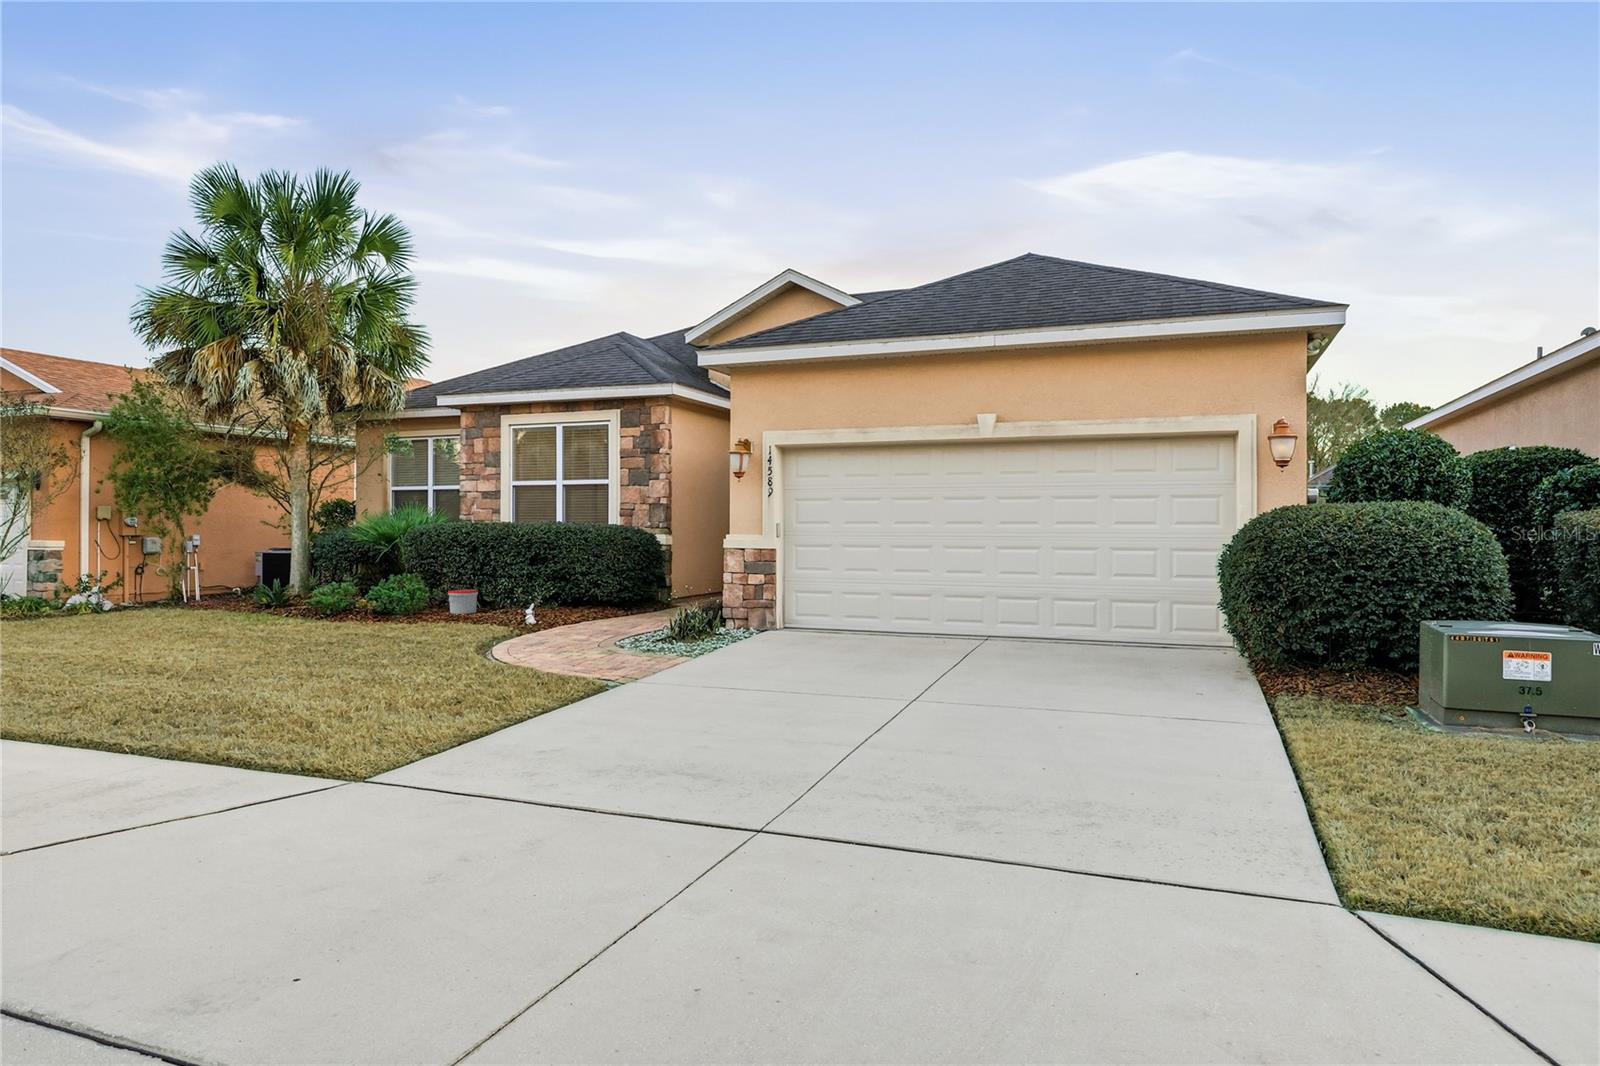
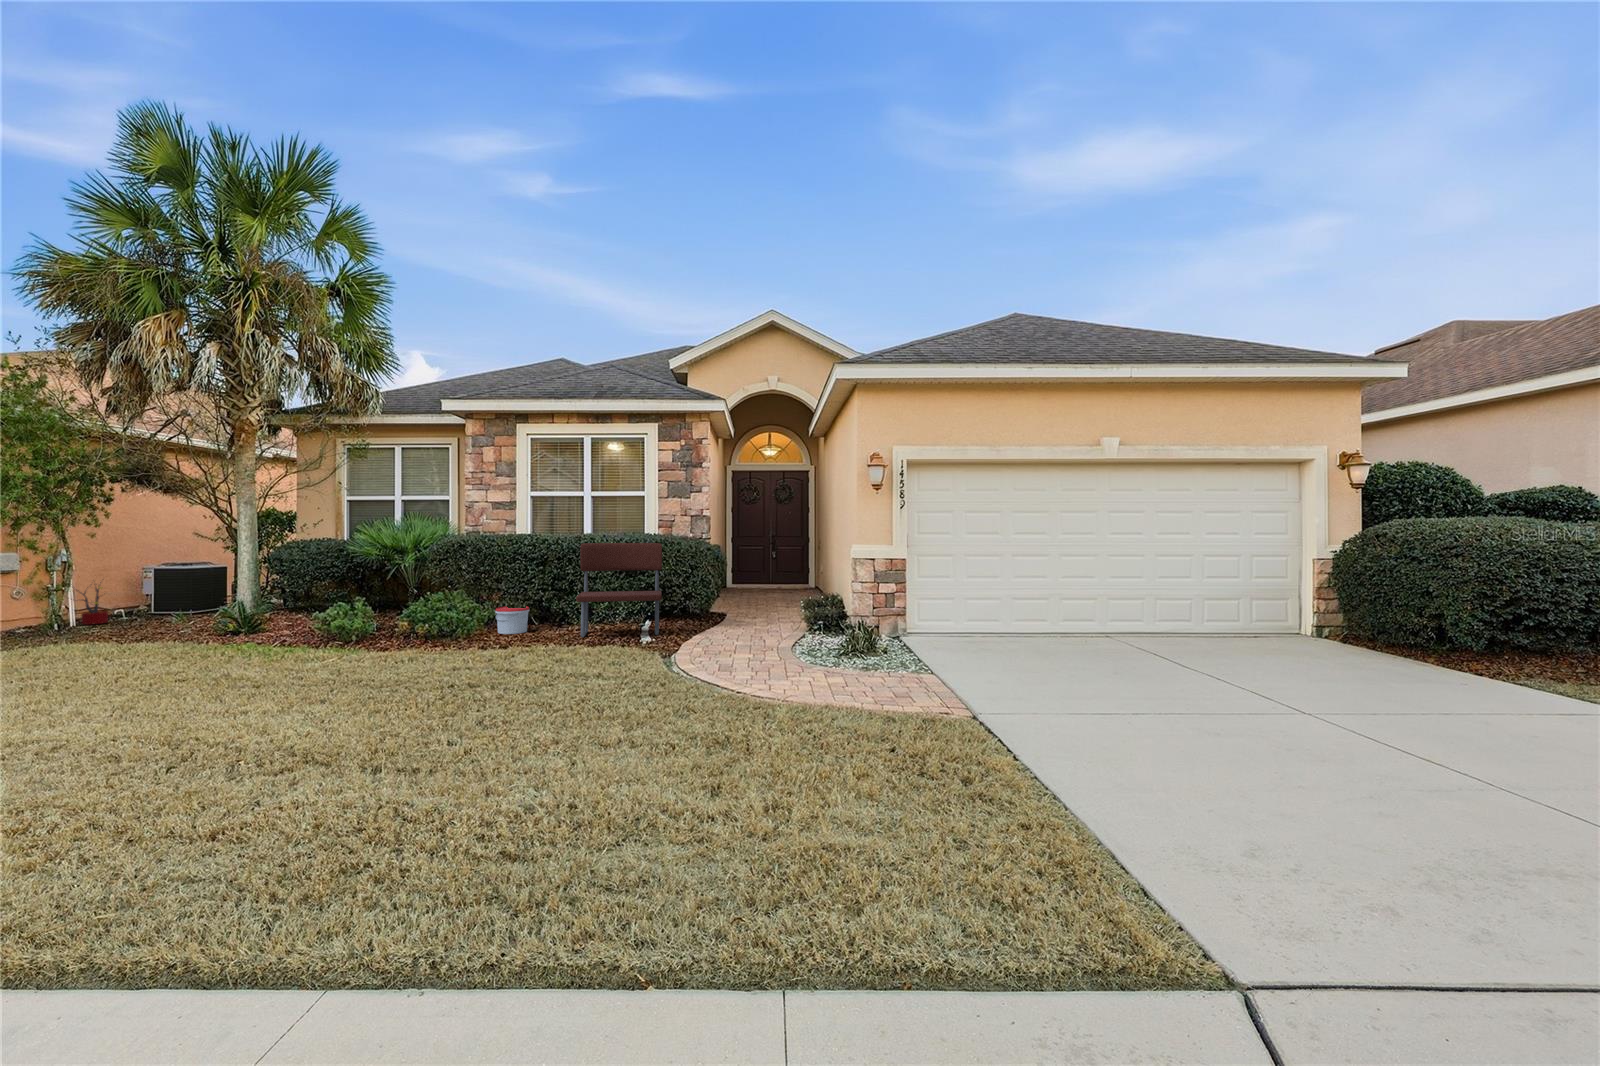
bench: none [492,532,581,619] -> present [576,543,662,637]
decorative plant: none [189,558,229,596] -> present [81,582,108,625]

